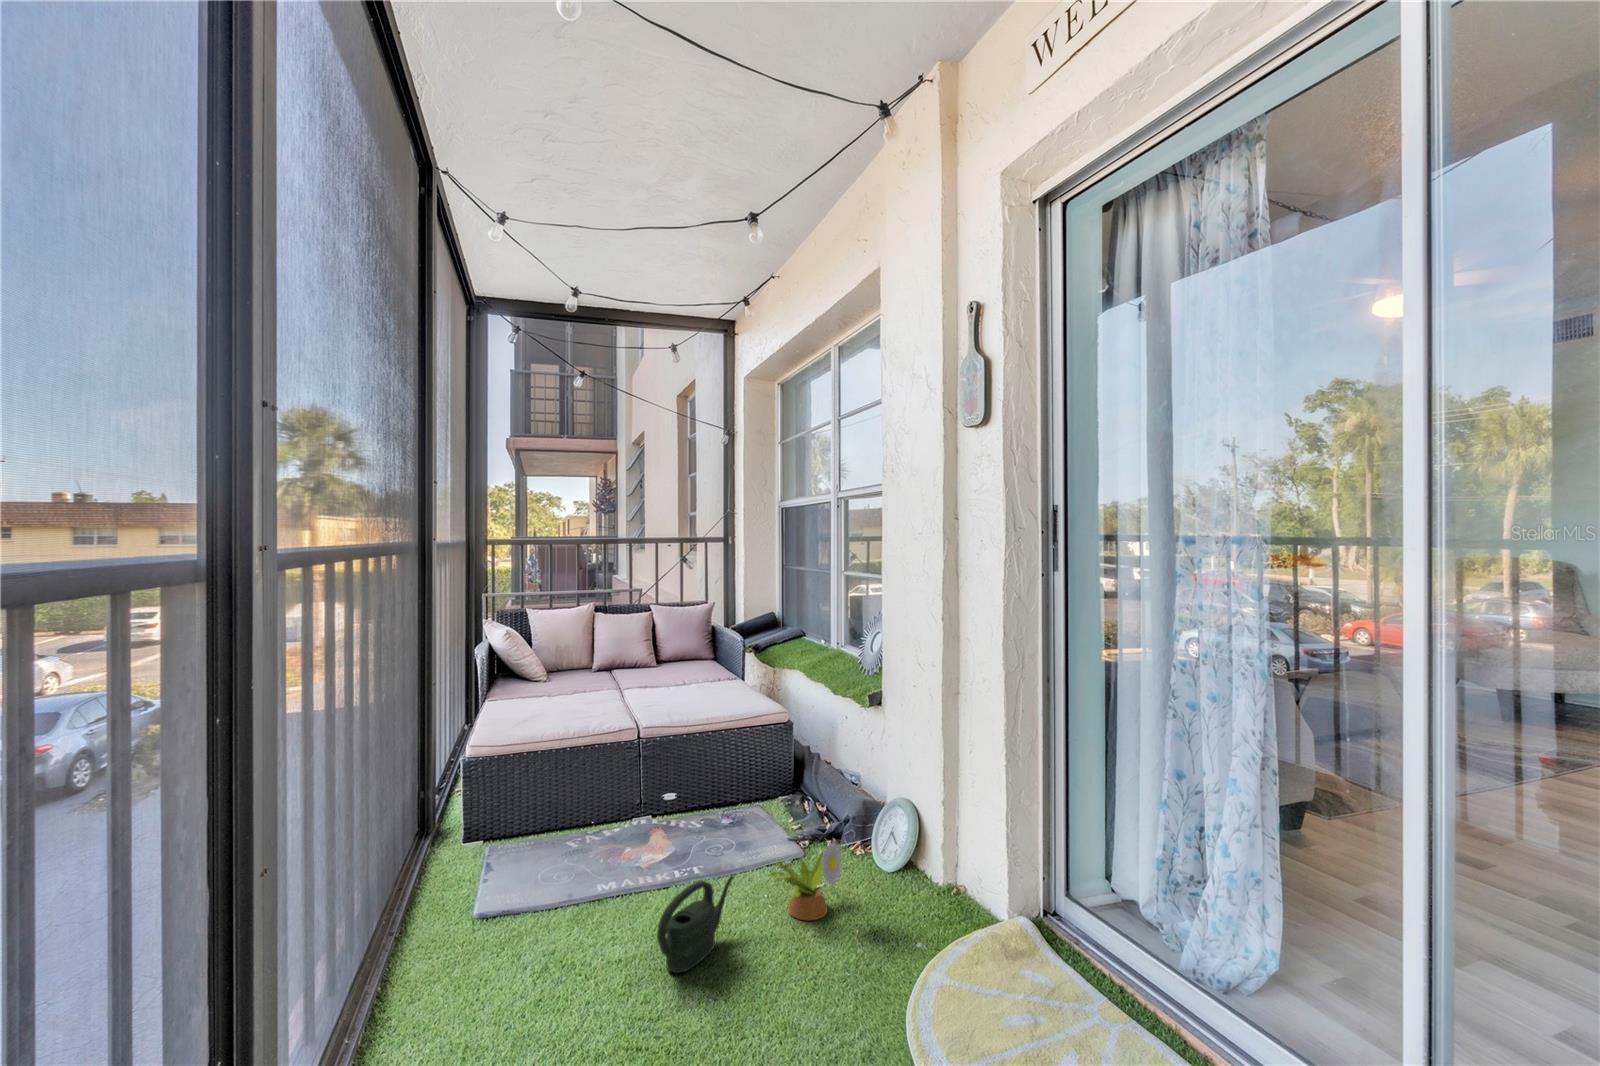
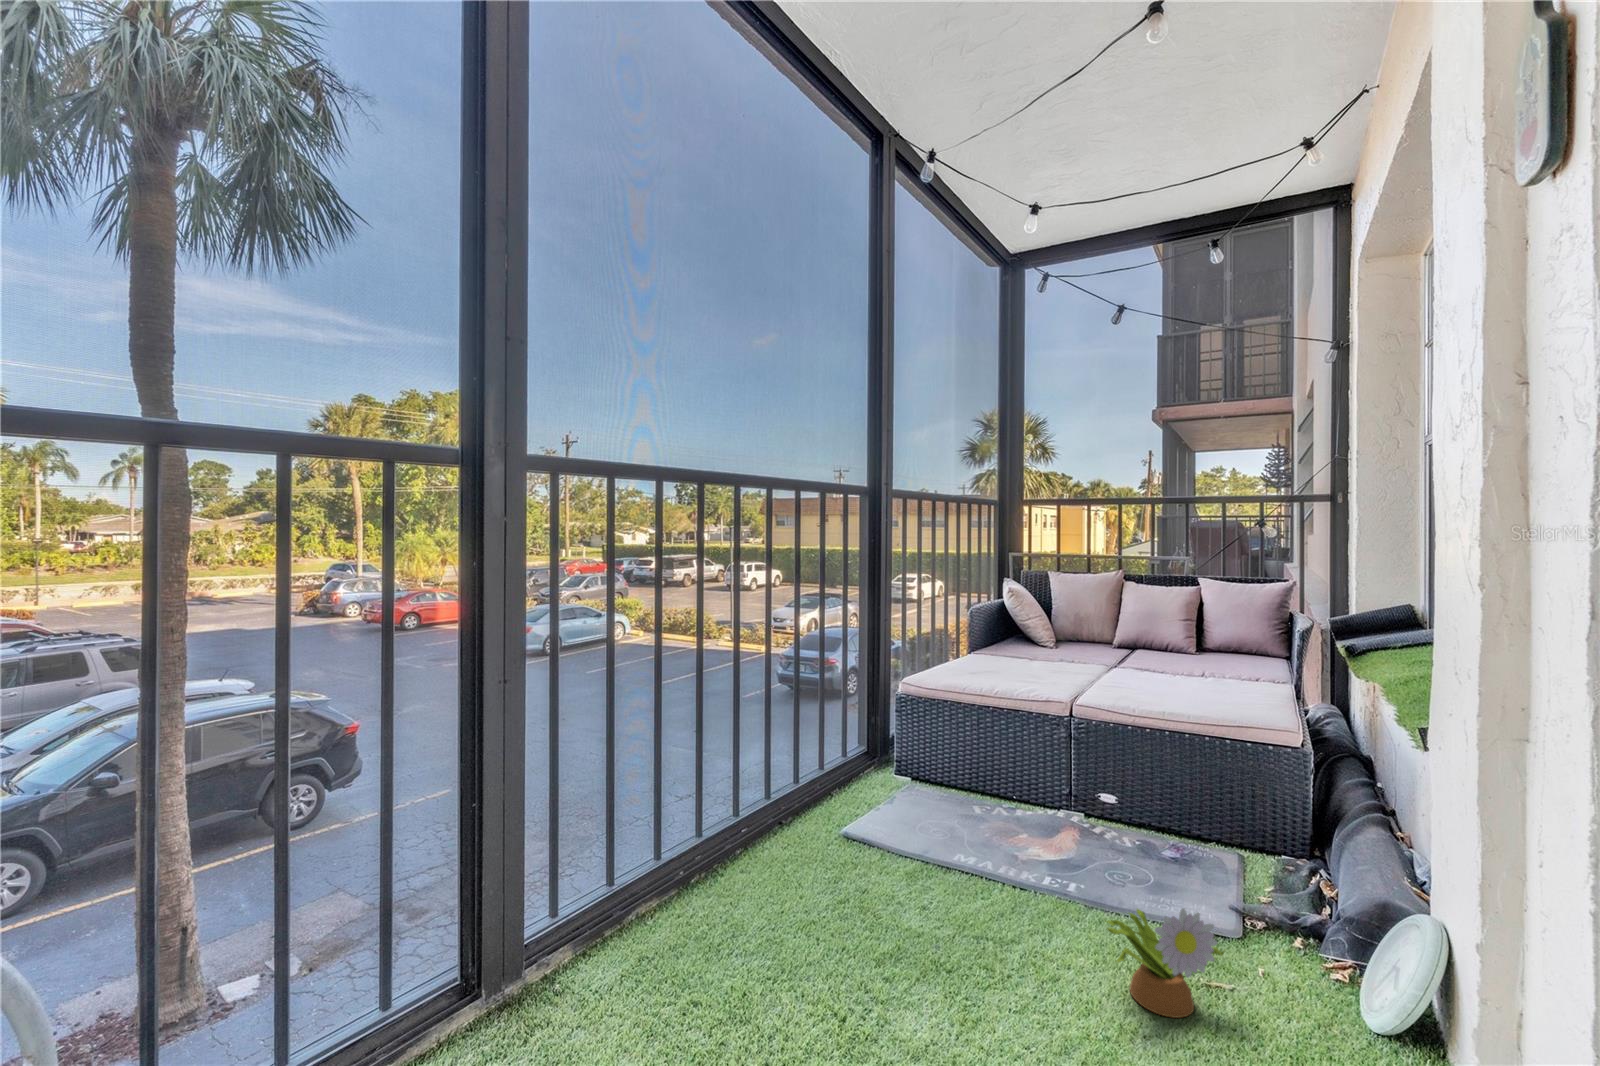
watering can: present [657,876,734,973] -> none [909,875,1050,971]

